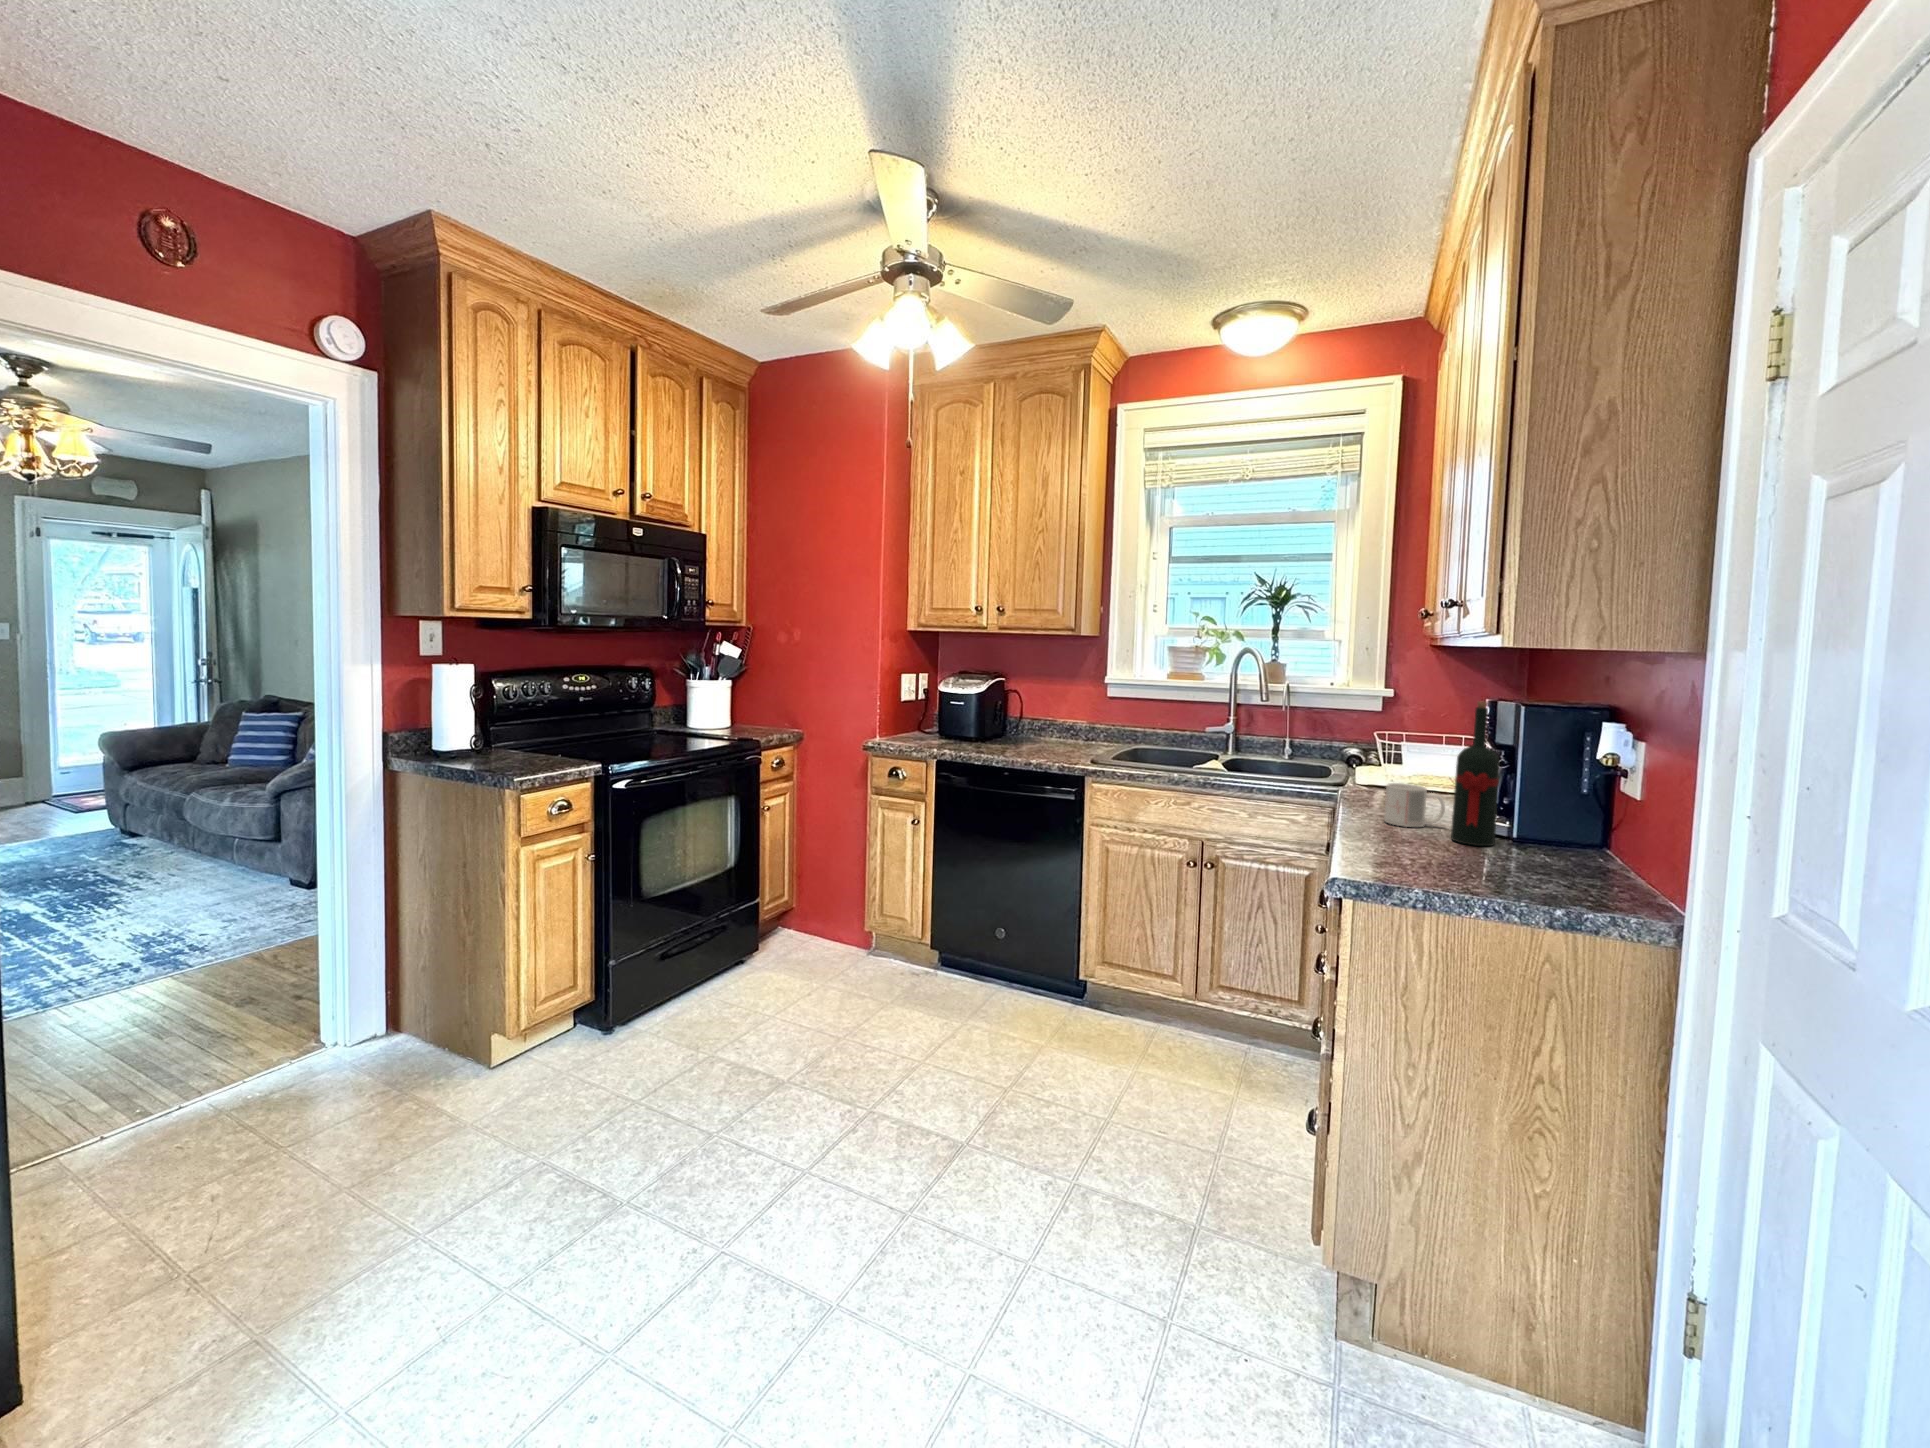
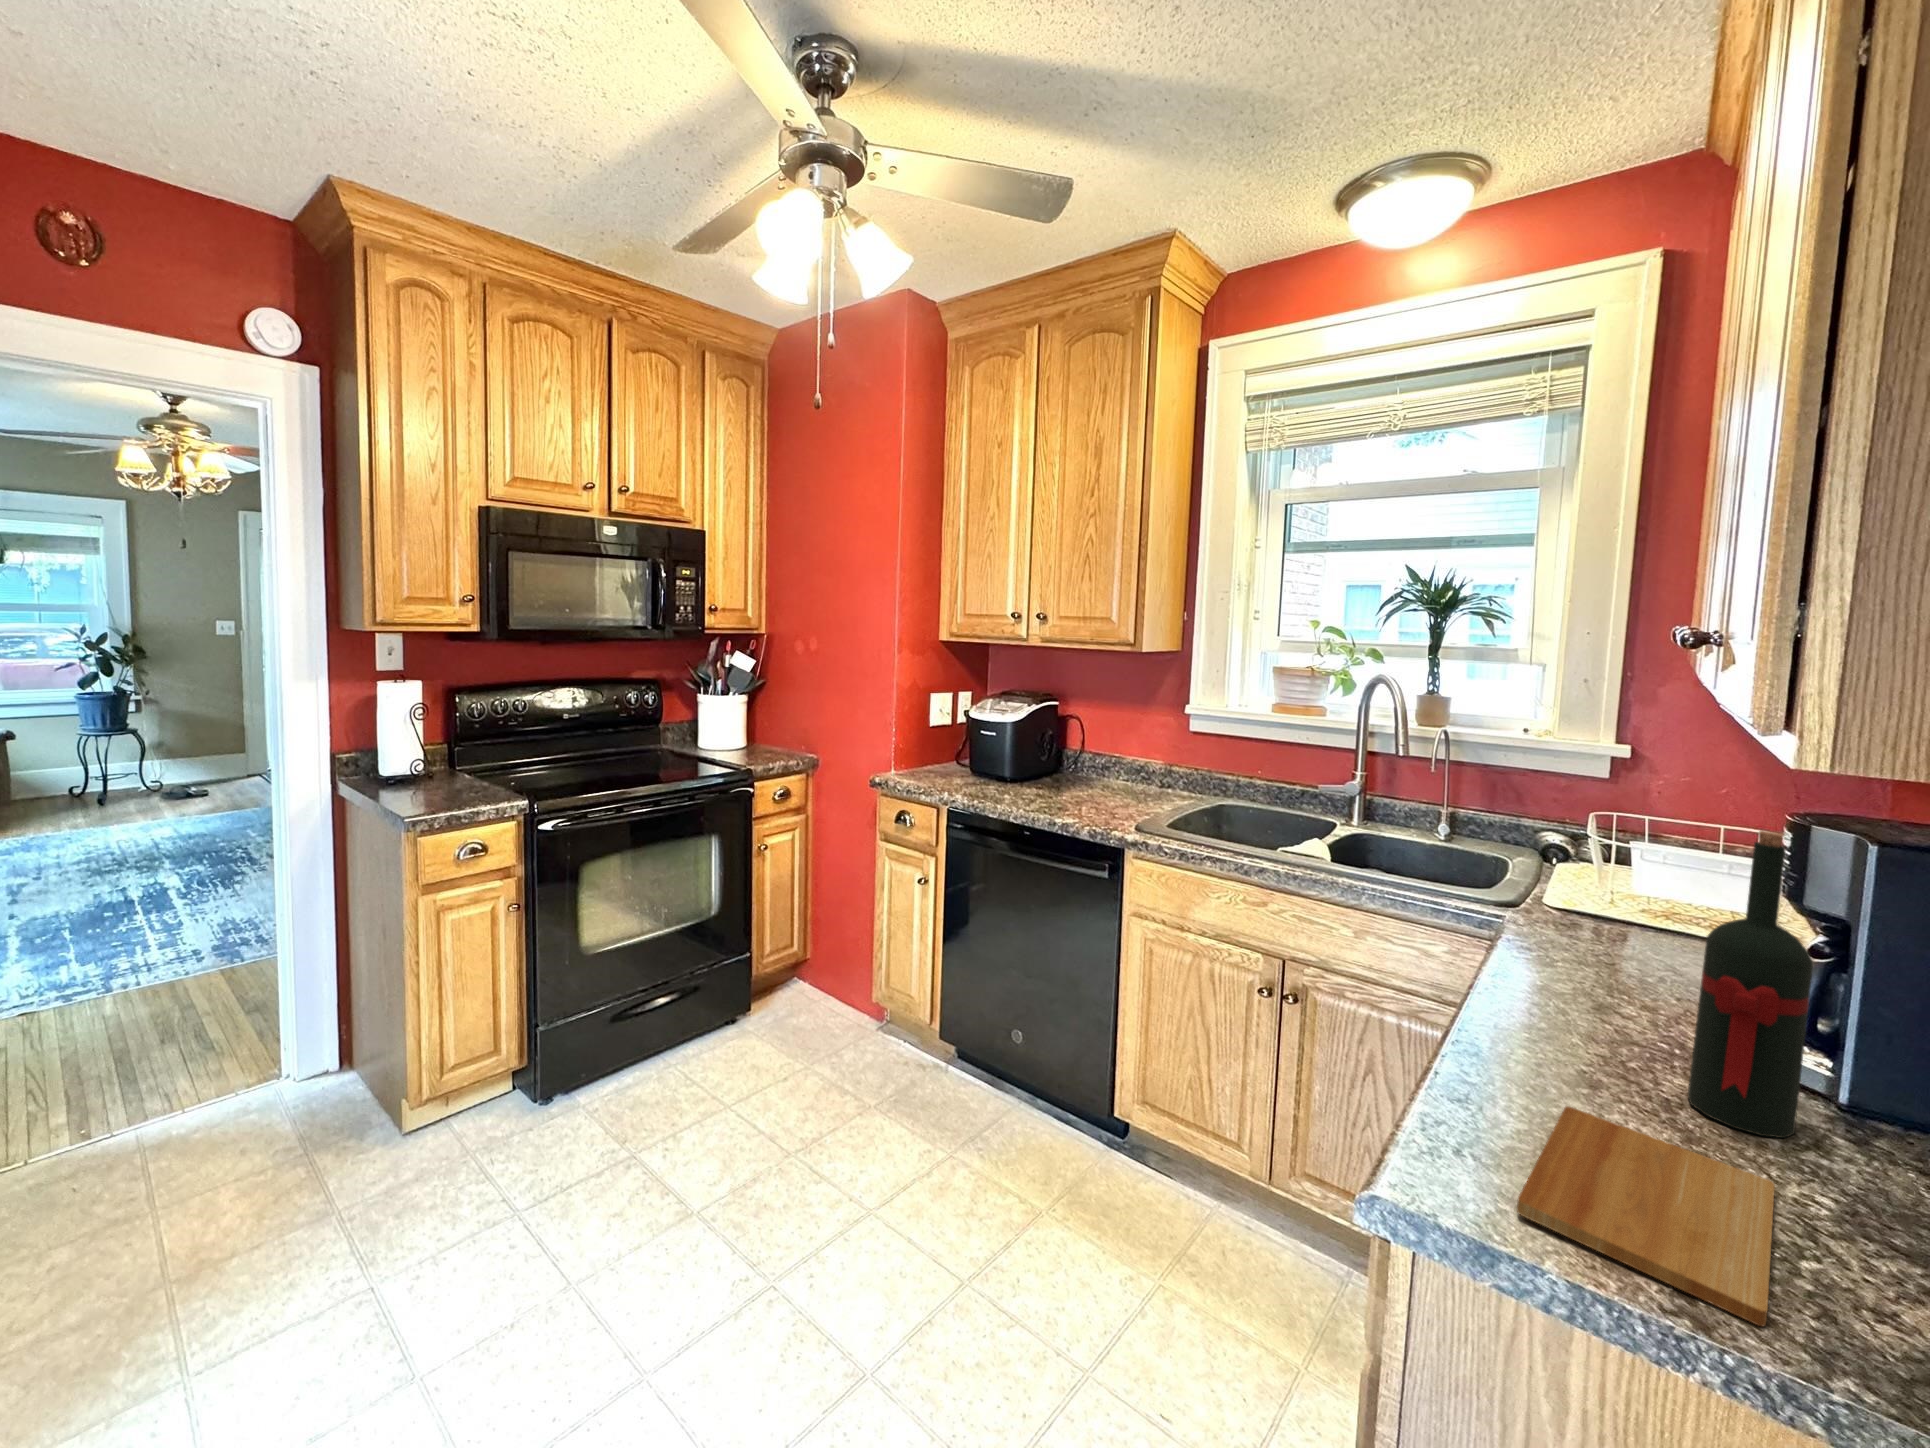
mug: present [1384,783,1445,827] -> none [1552,951,1684,1048]
cutting board: none [1397,843,1494,888] -> present [1517,1106,1775,1326]

